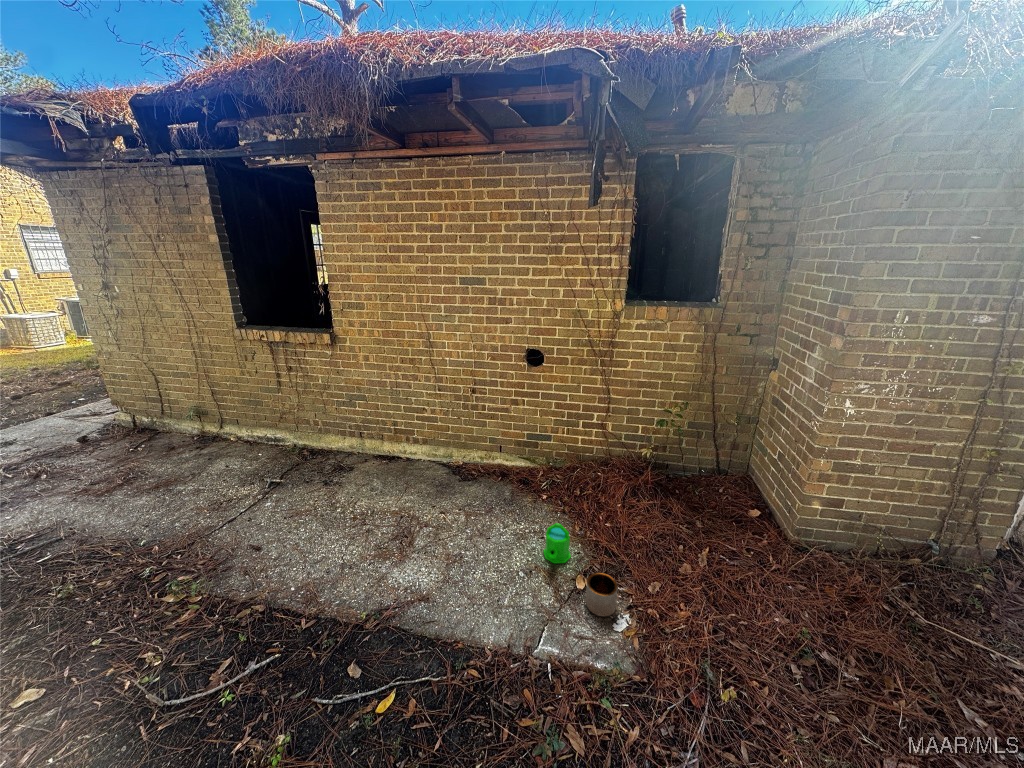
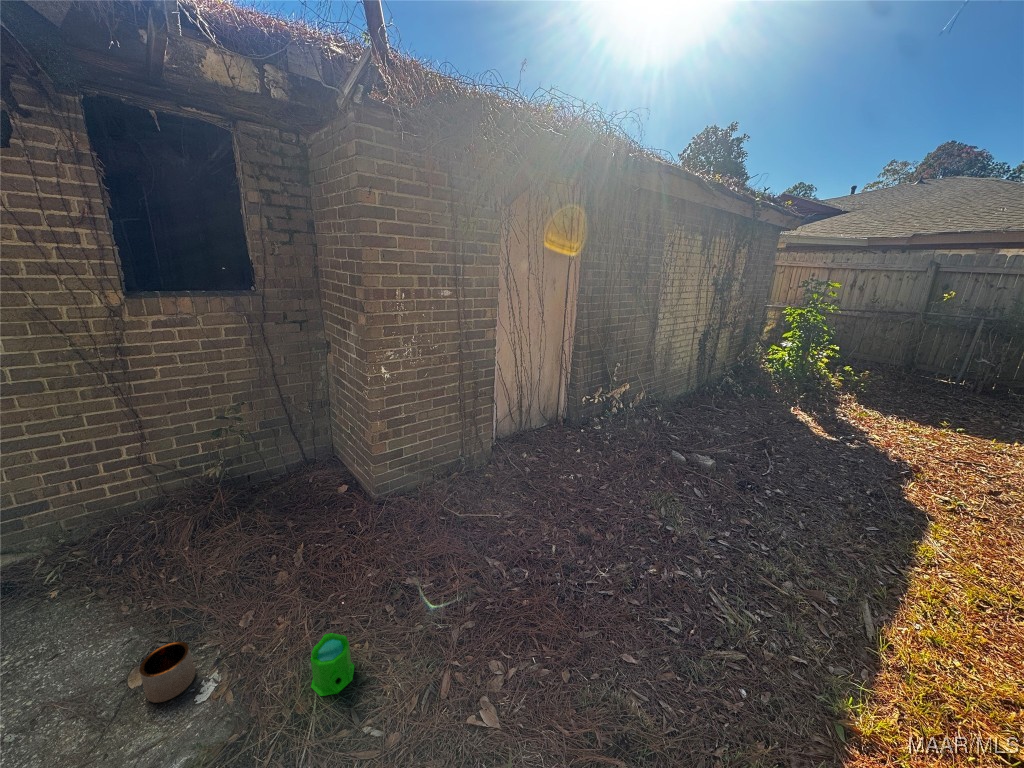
watering can: present [544,523,571,564] -> present [310,633,355,696]

